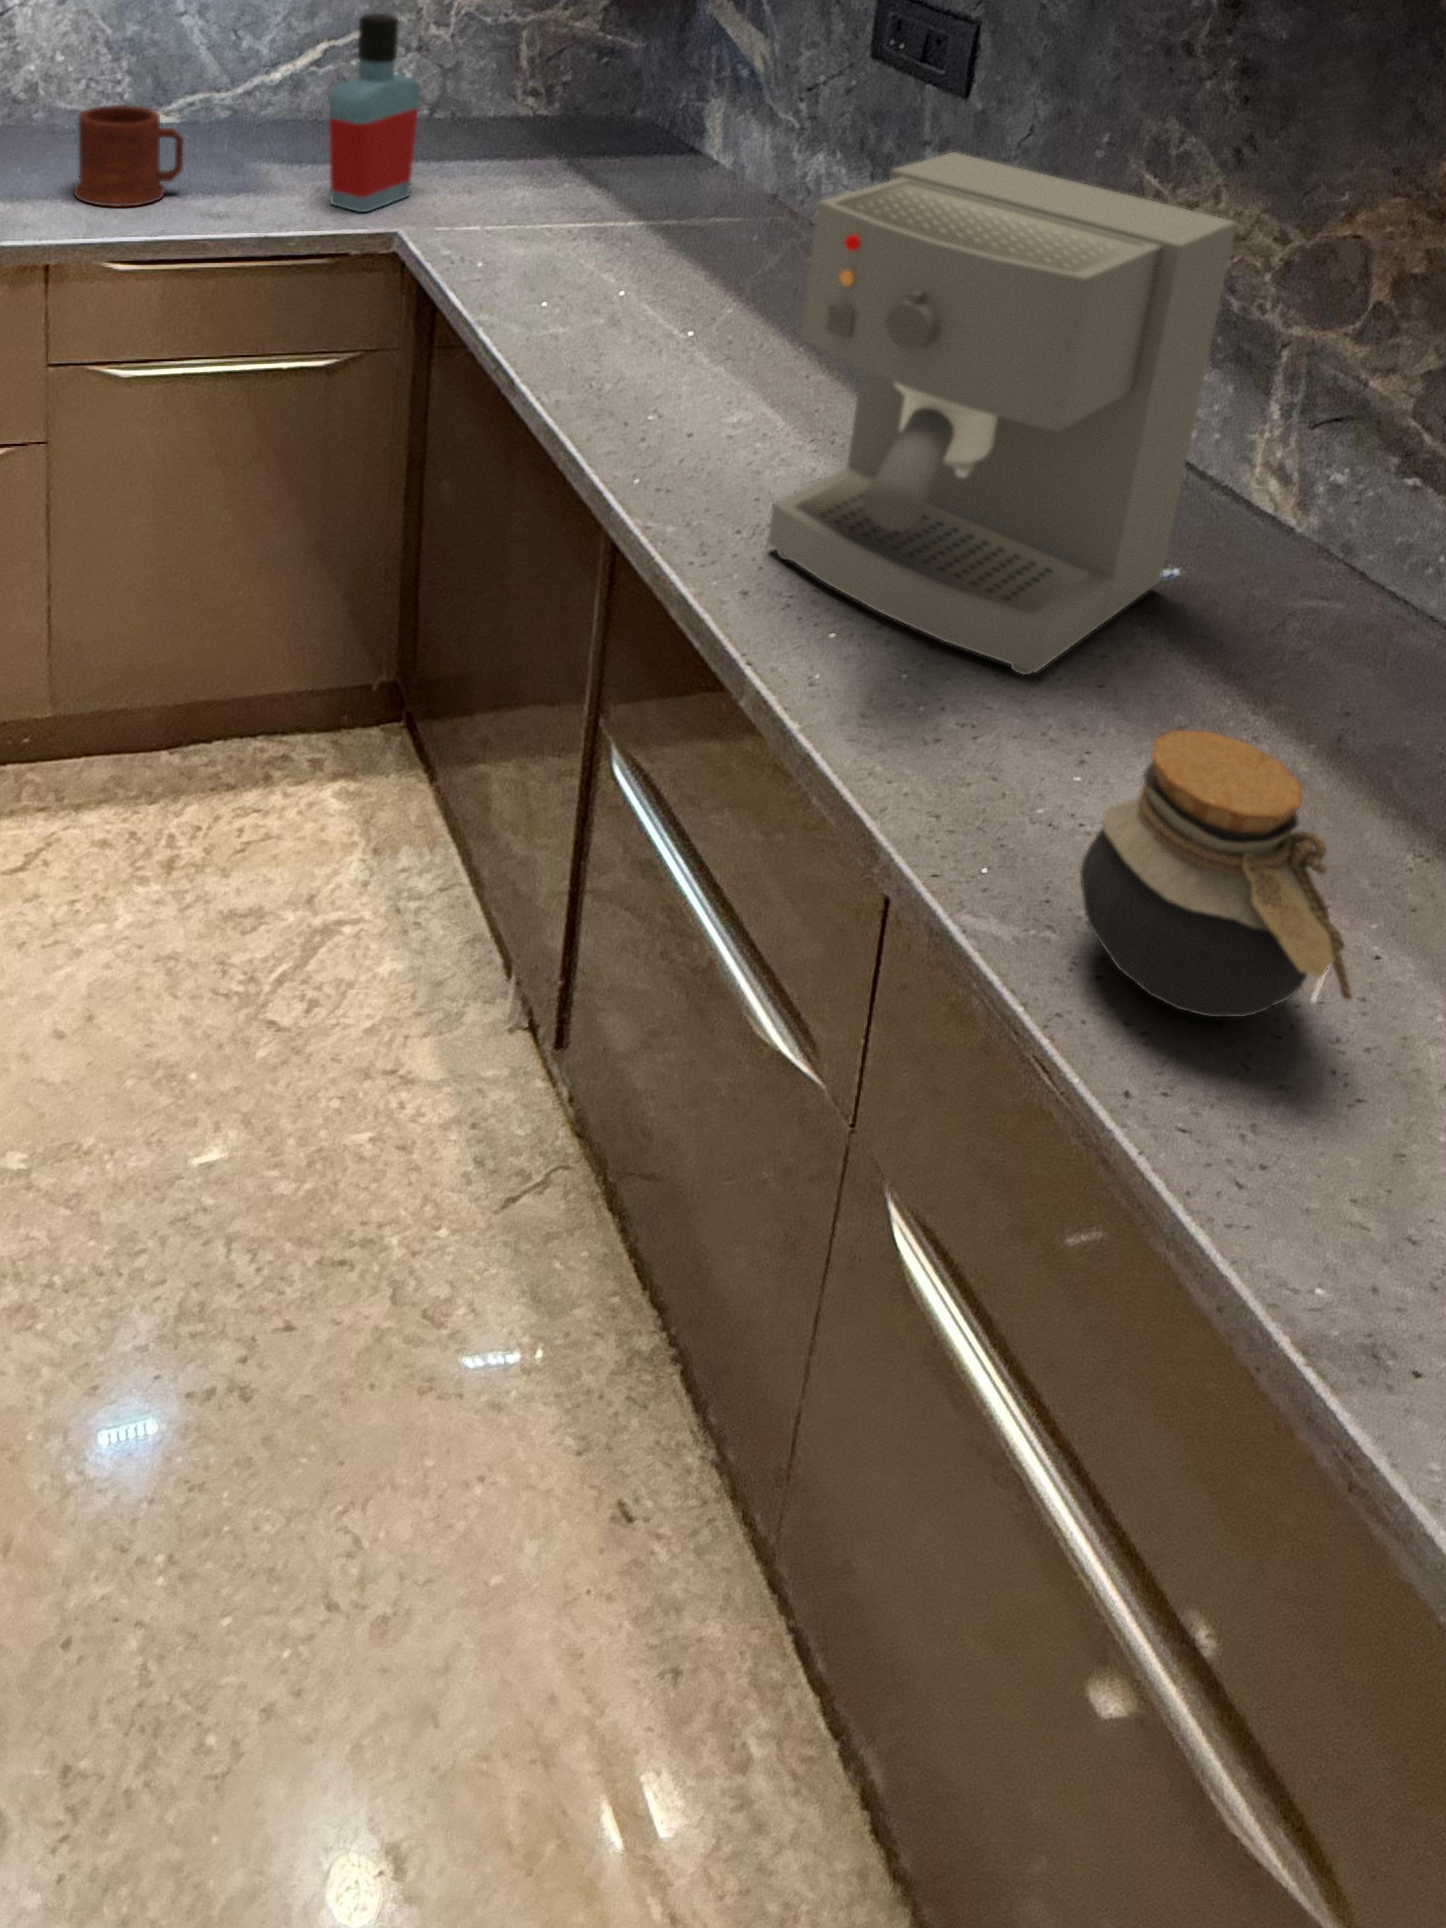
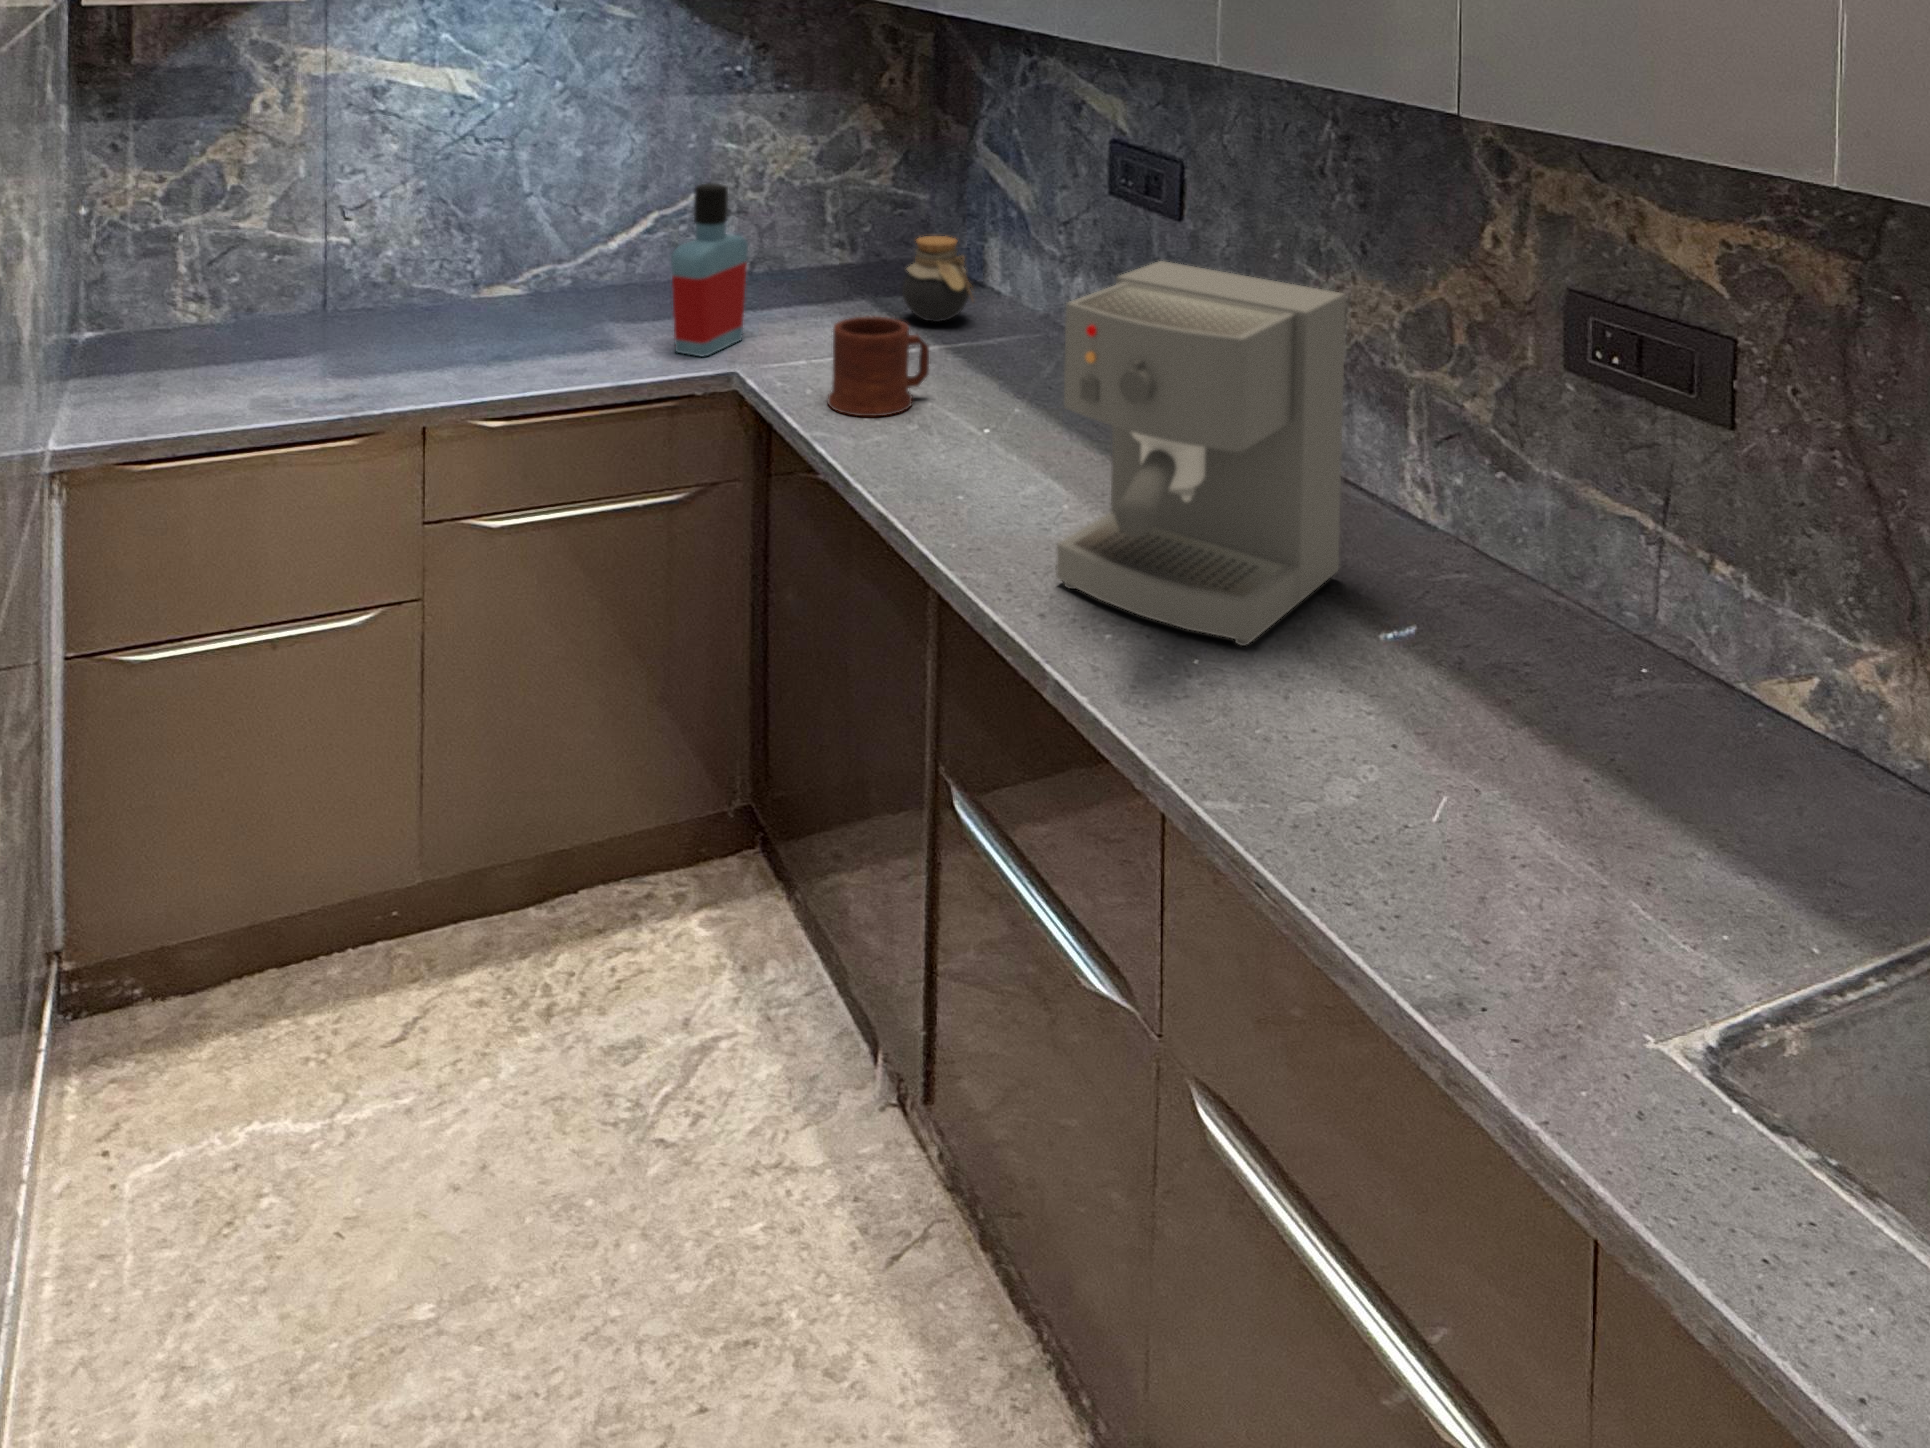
mug: present [74,106,183,207] -> present [828,317,929,416]
jar: present [1080,730,1352,1017] -> present [902,236,973,322]

